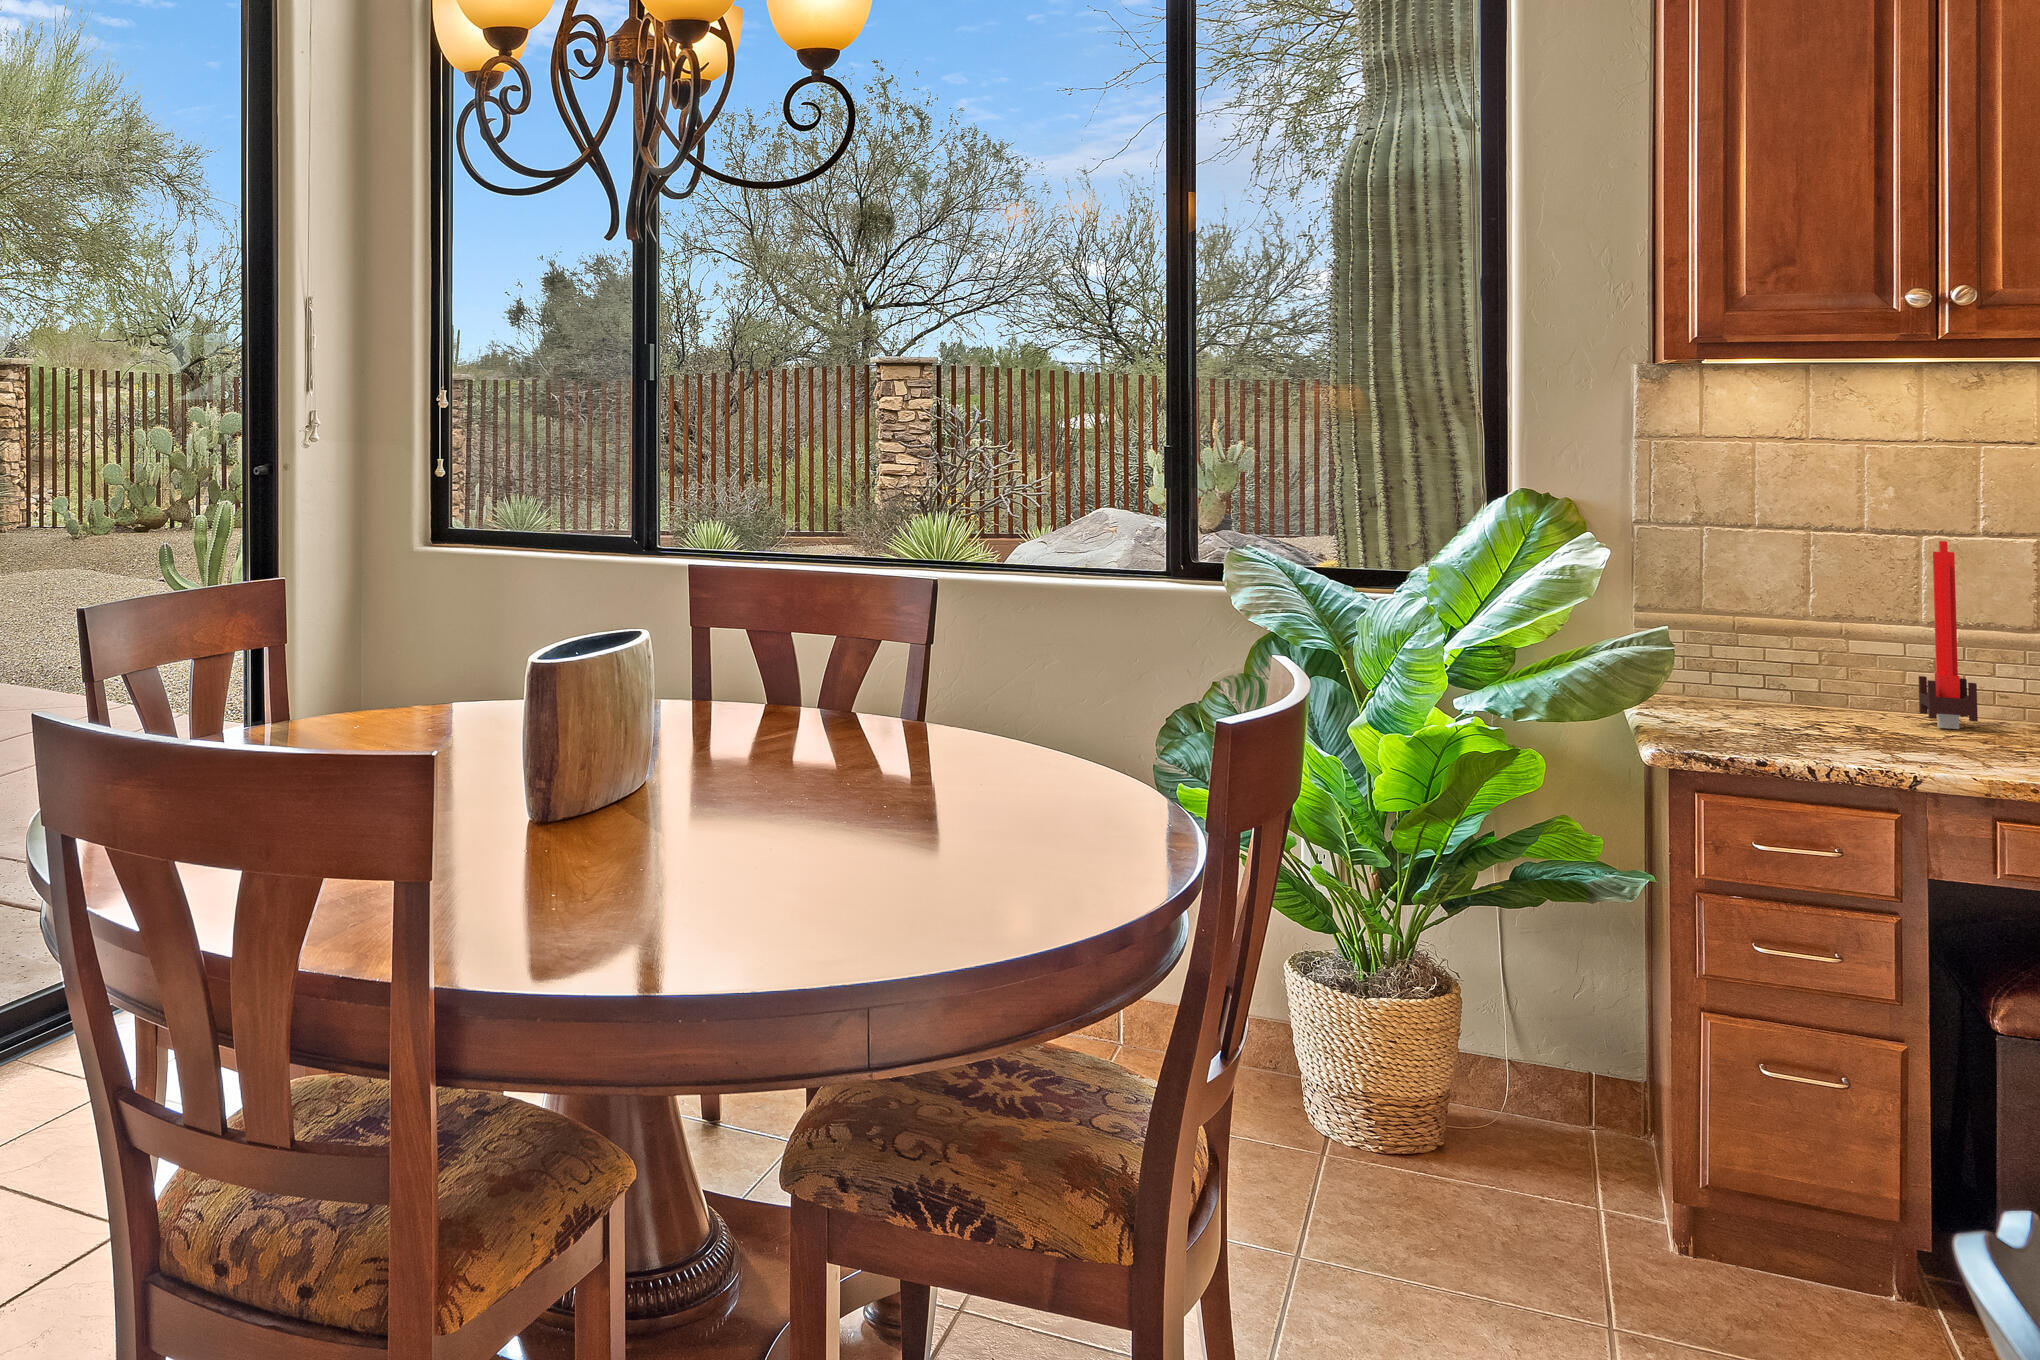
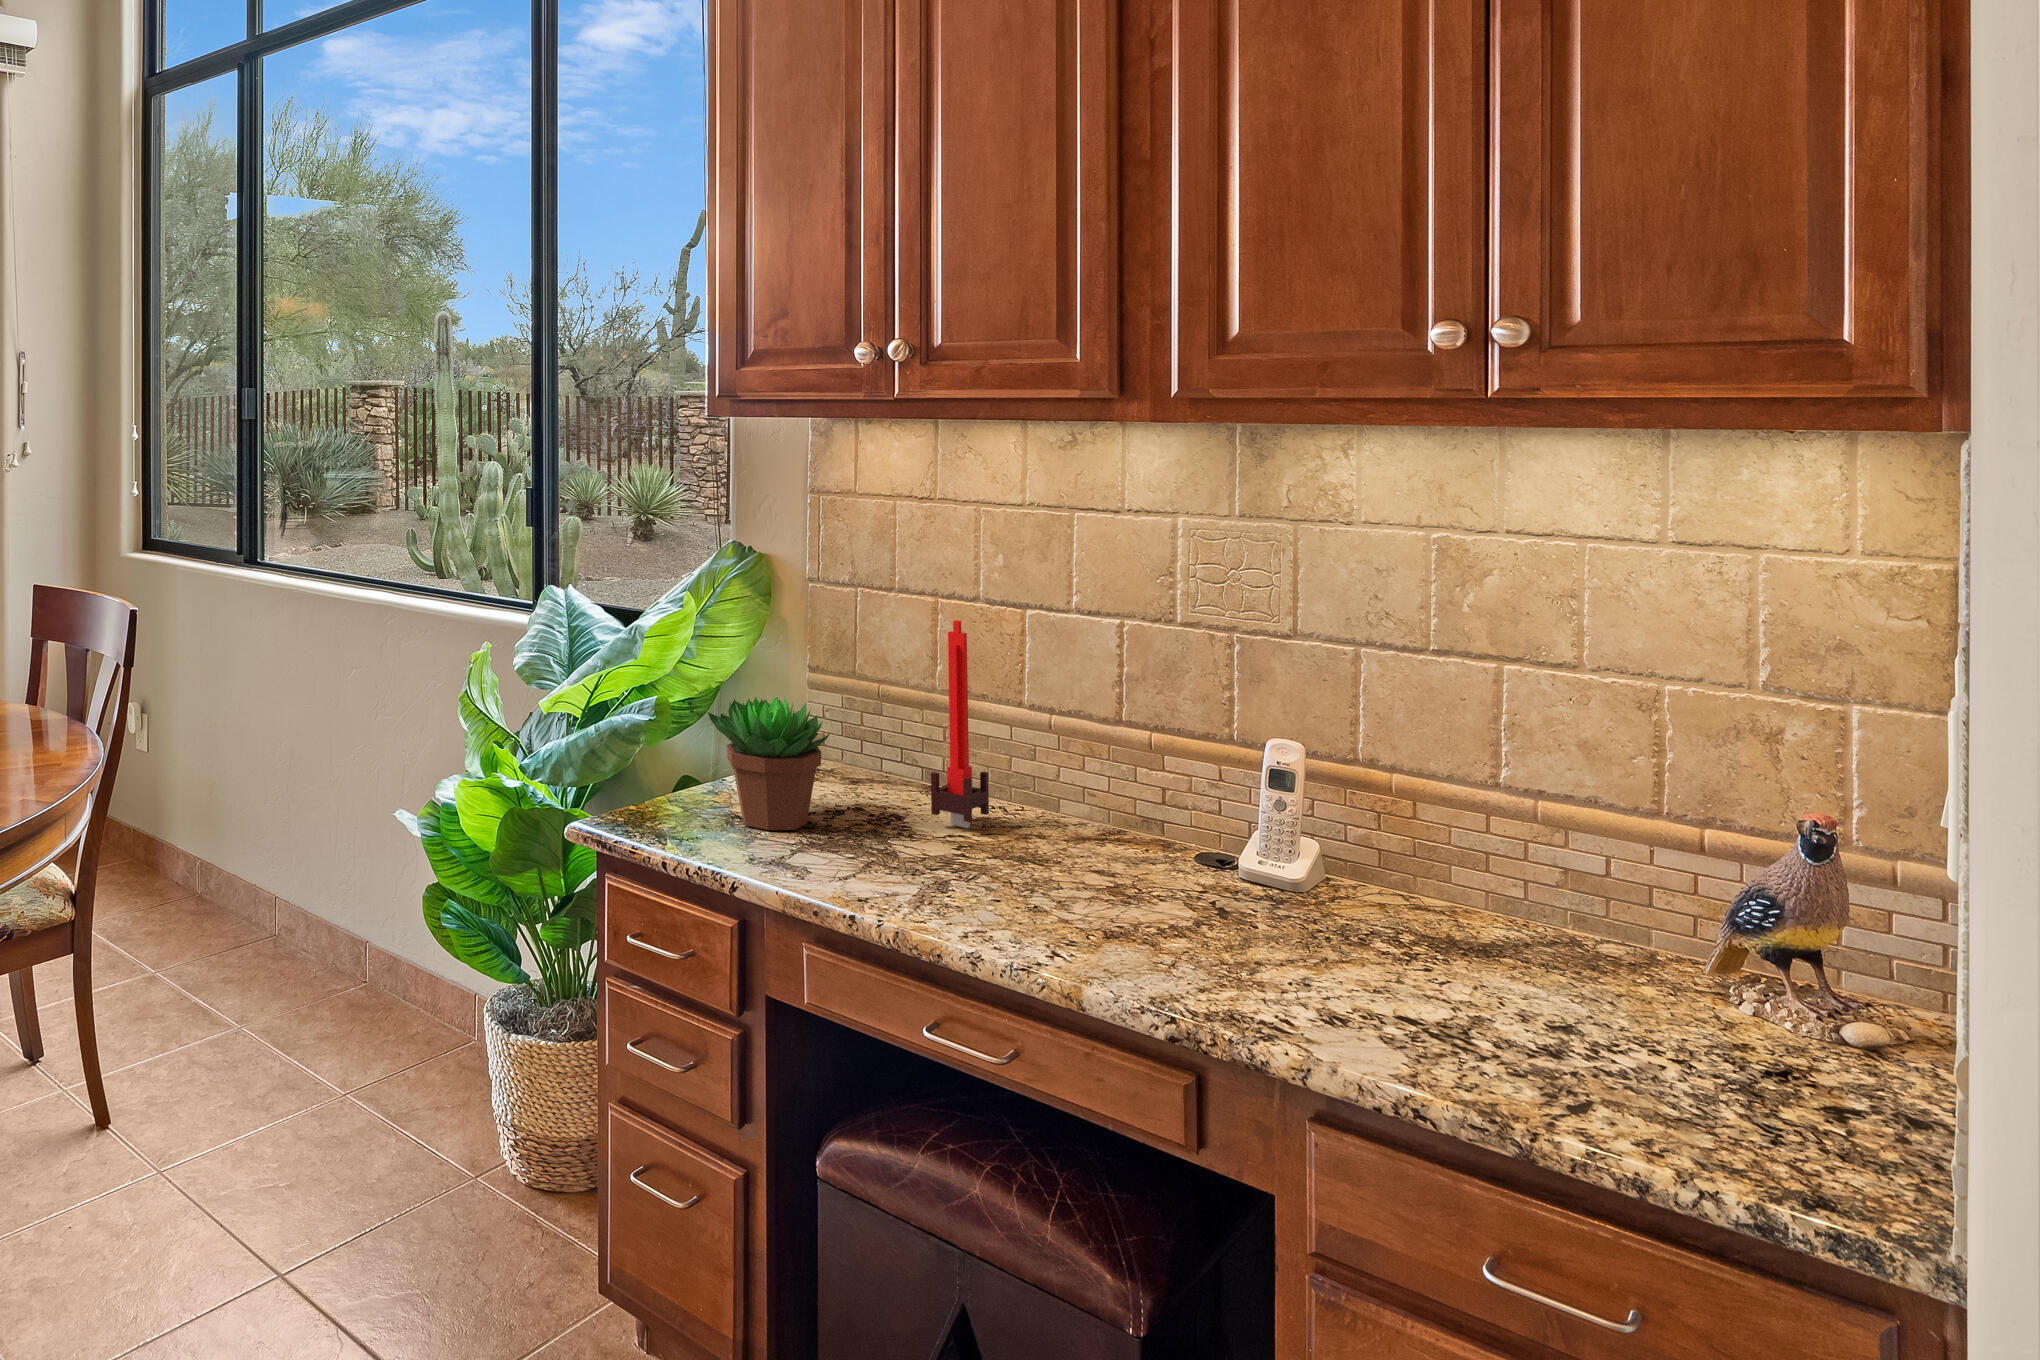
succulent plant: none [1728,616,1874,740] -> present [708,697,830,830]

